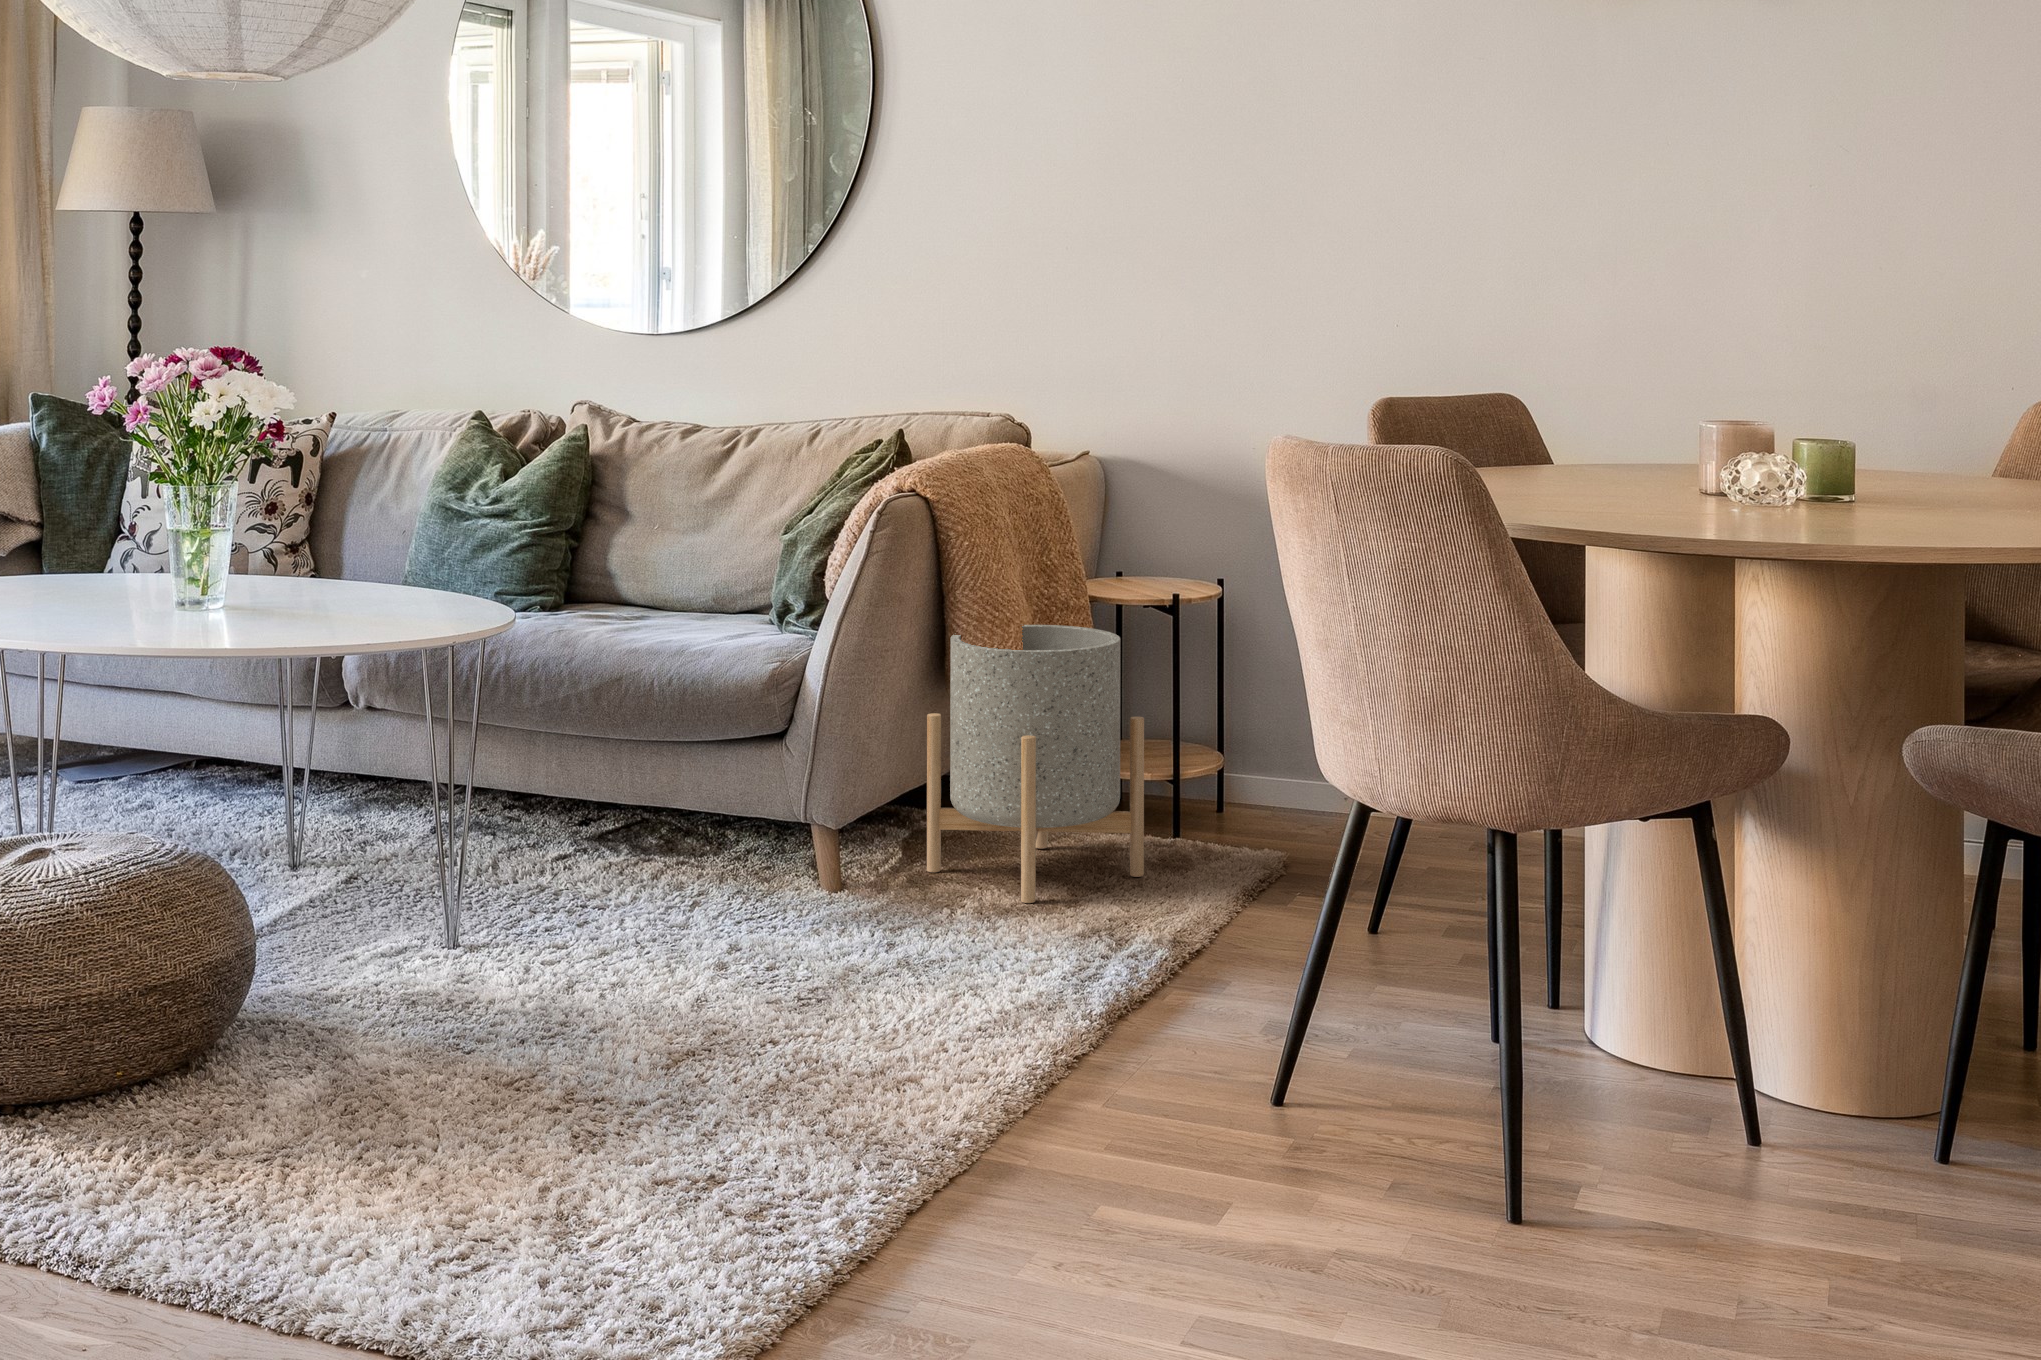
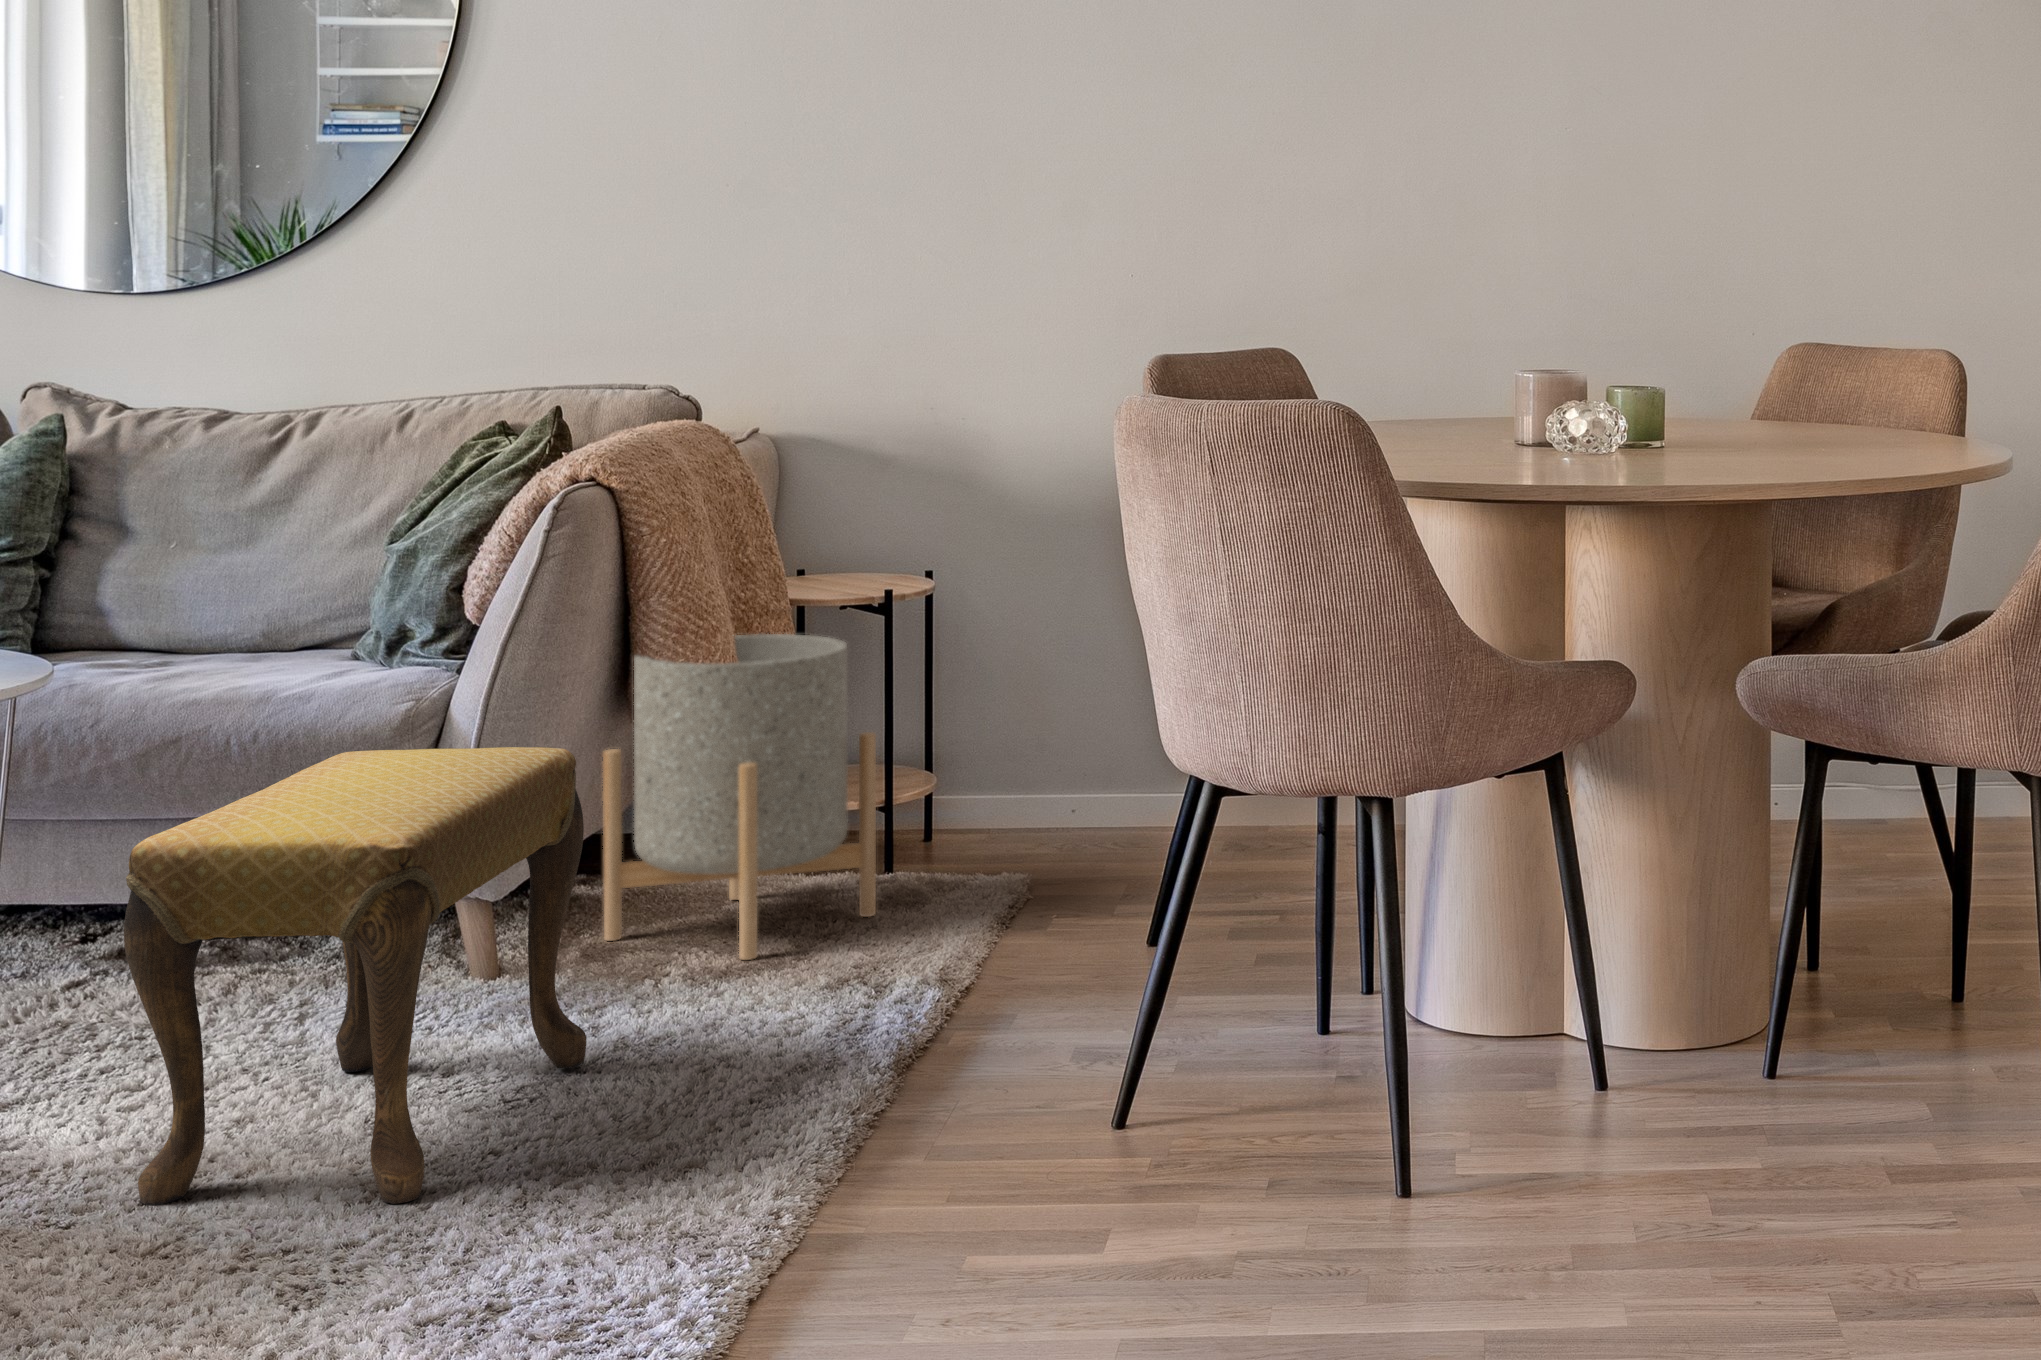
footstool: none [513,702,868,1075] -> present [124,747,586,1205]

